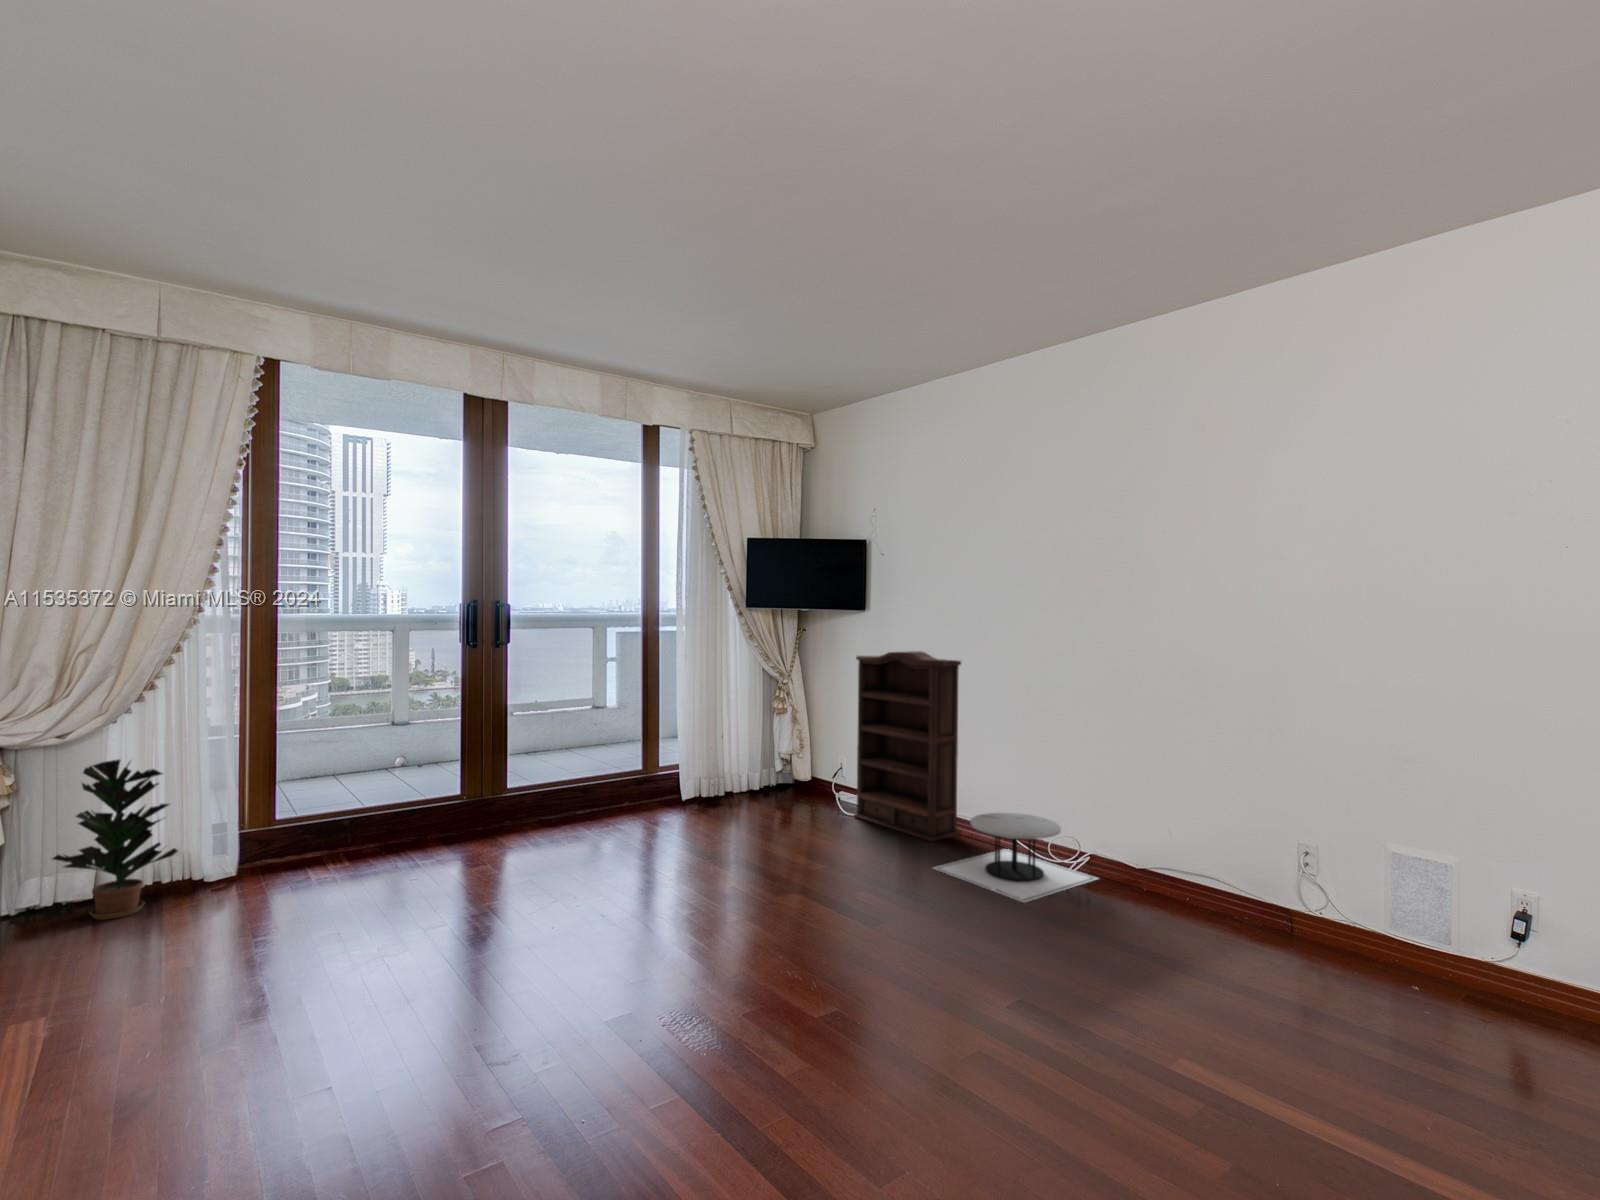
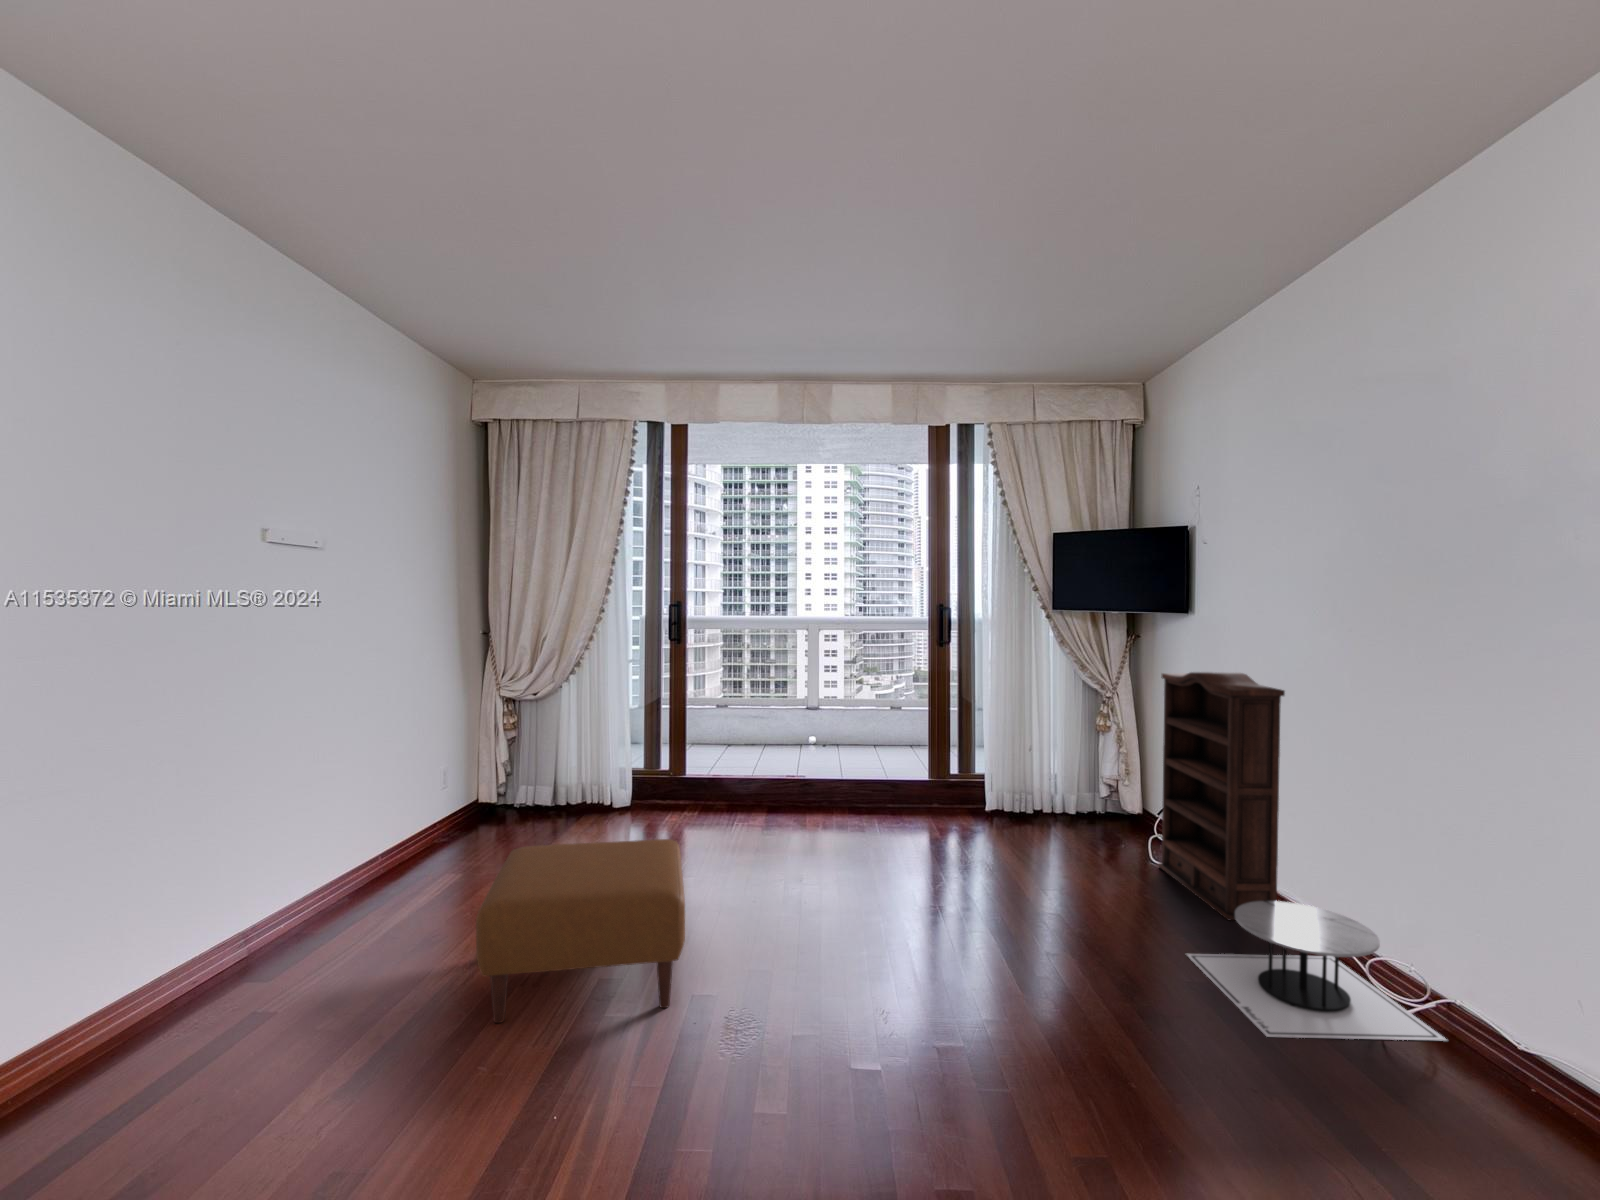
potted plant: present [53,760,178,920] -> none [482,720,550,831]
ottoman: none [309,854,611,1103] -> present [476,839,685,1023]

